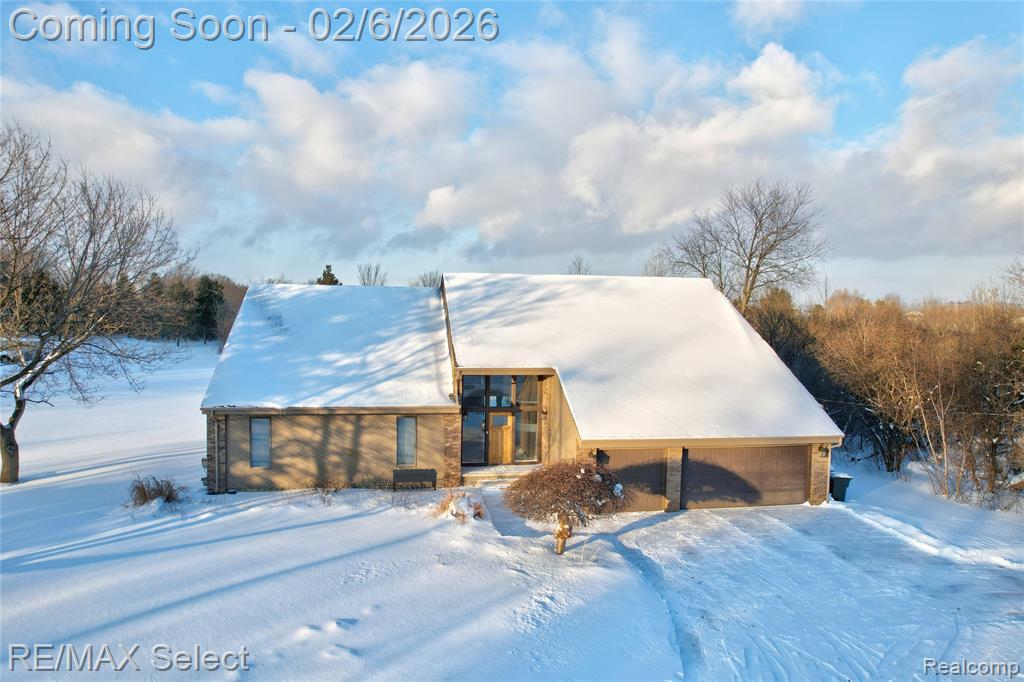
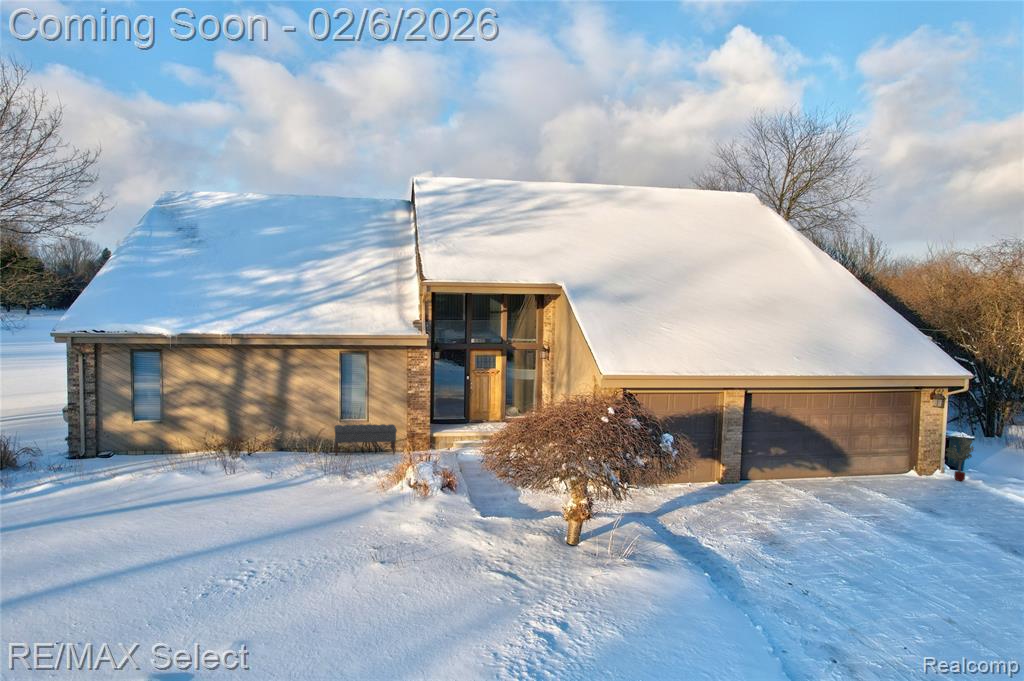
potted tree: none [829,476,850,510] -> present [945,435,974,481]

